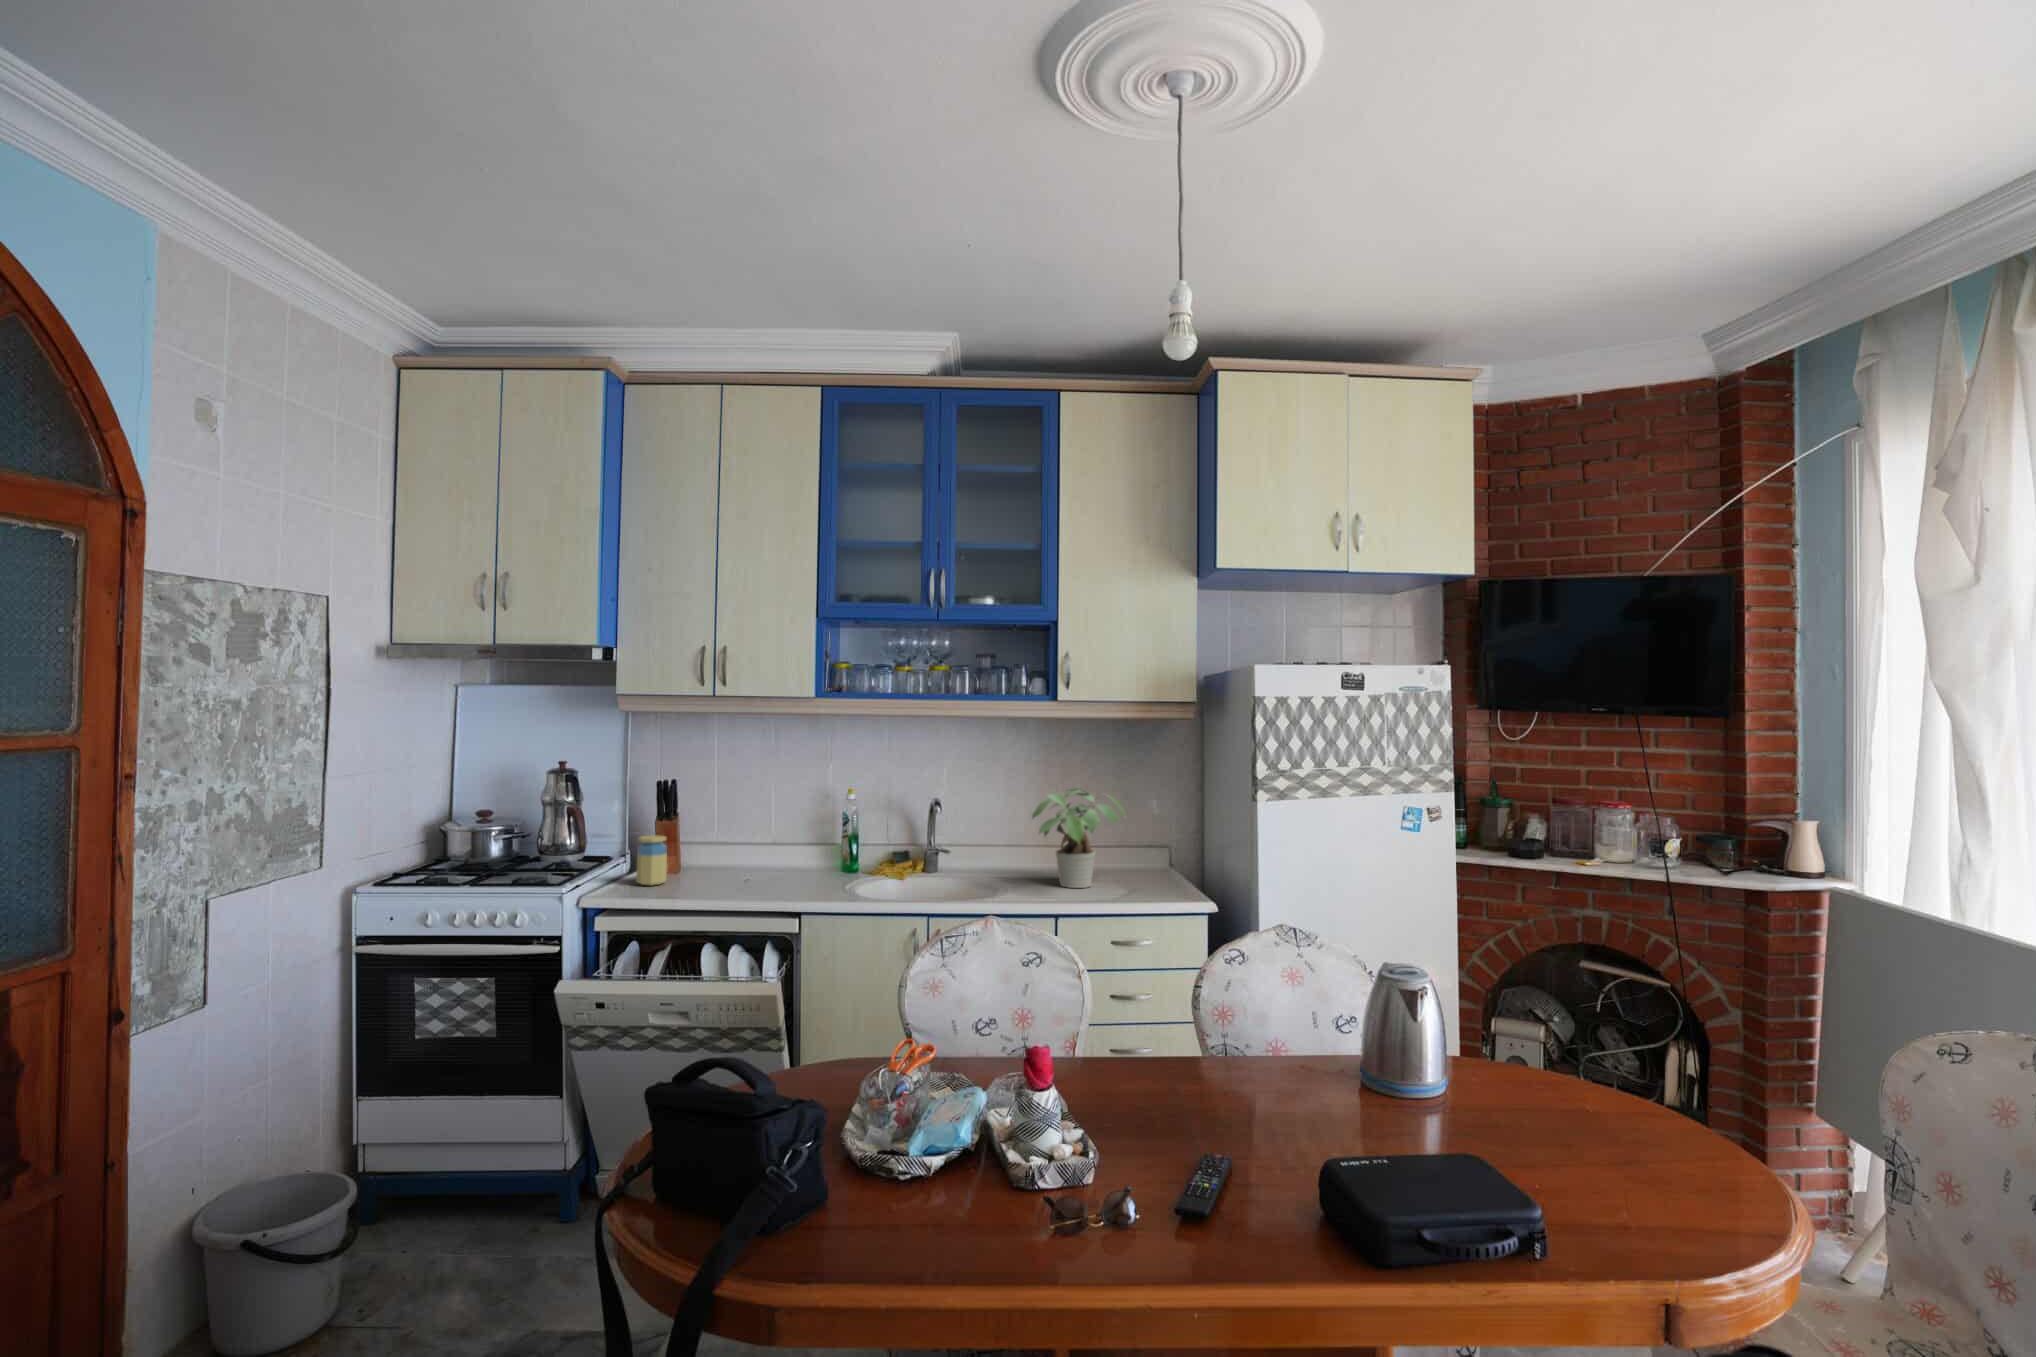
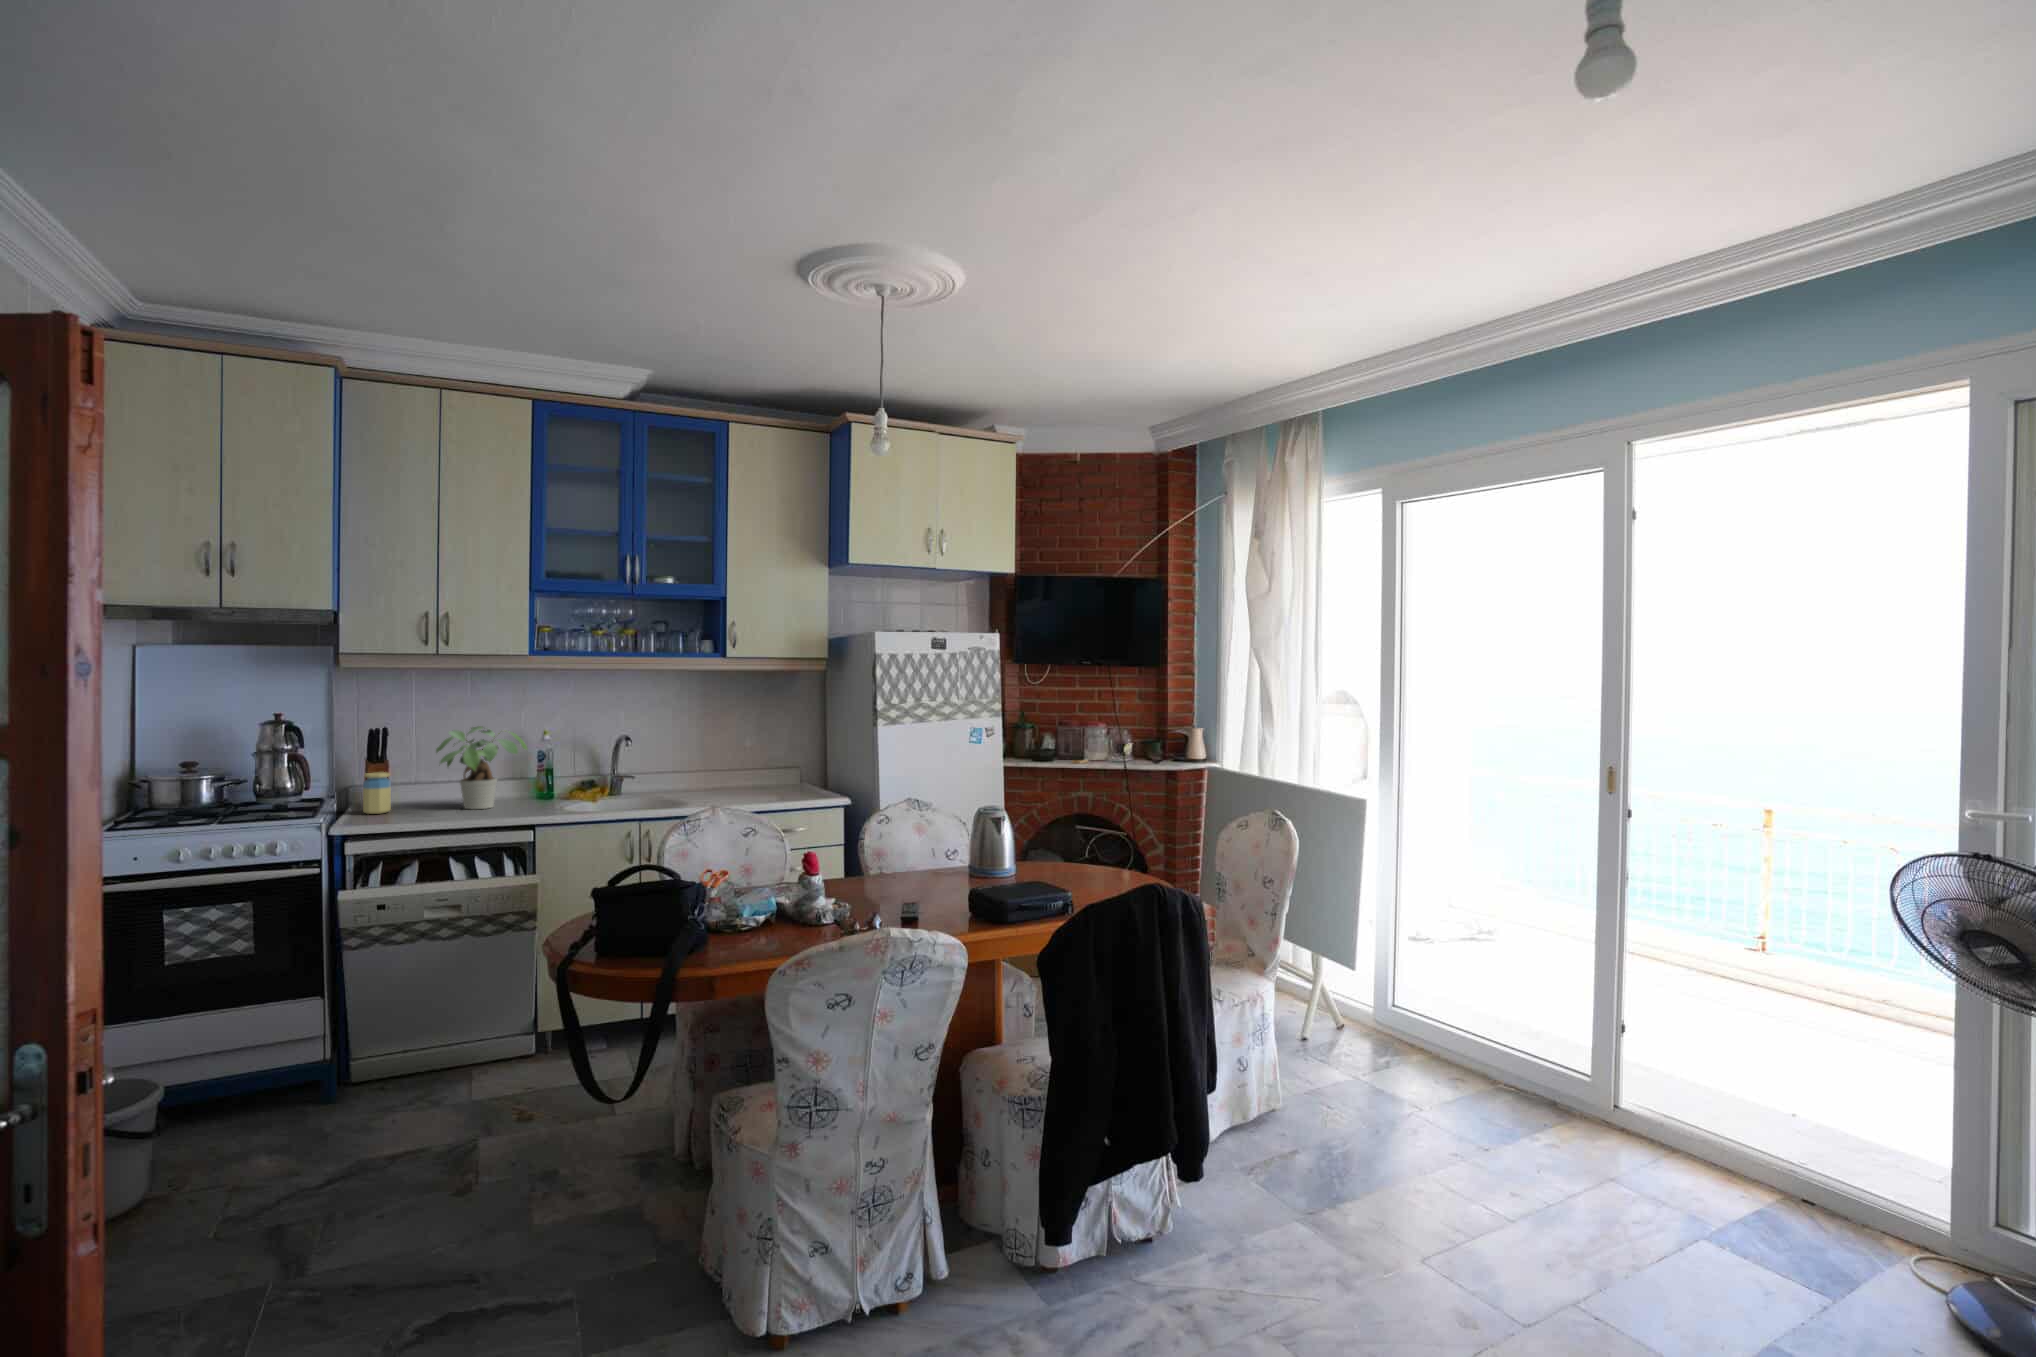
potted plant: present [1032,788,1126,888] -> present [436,726,527,809]

